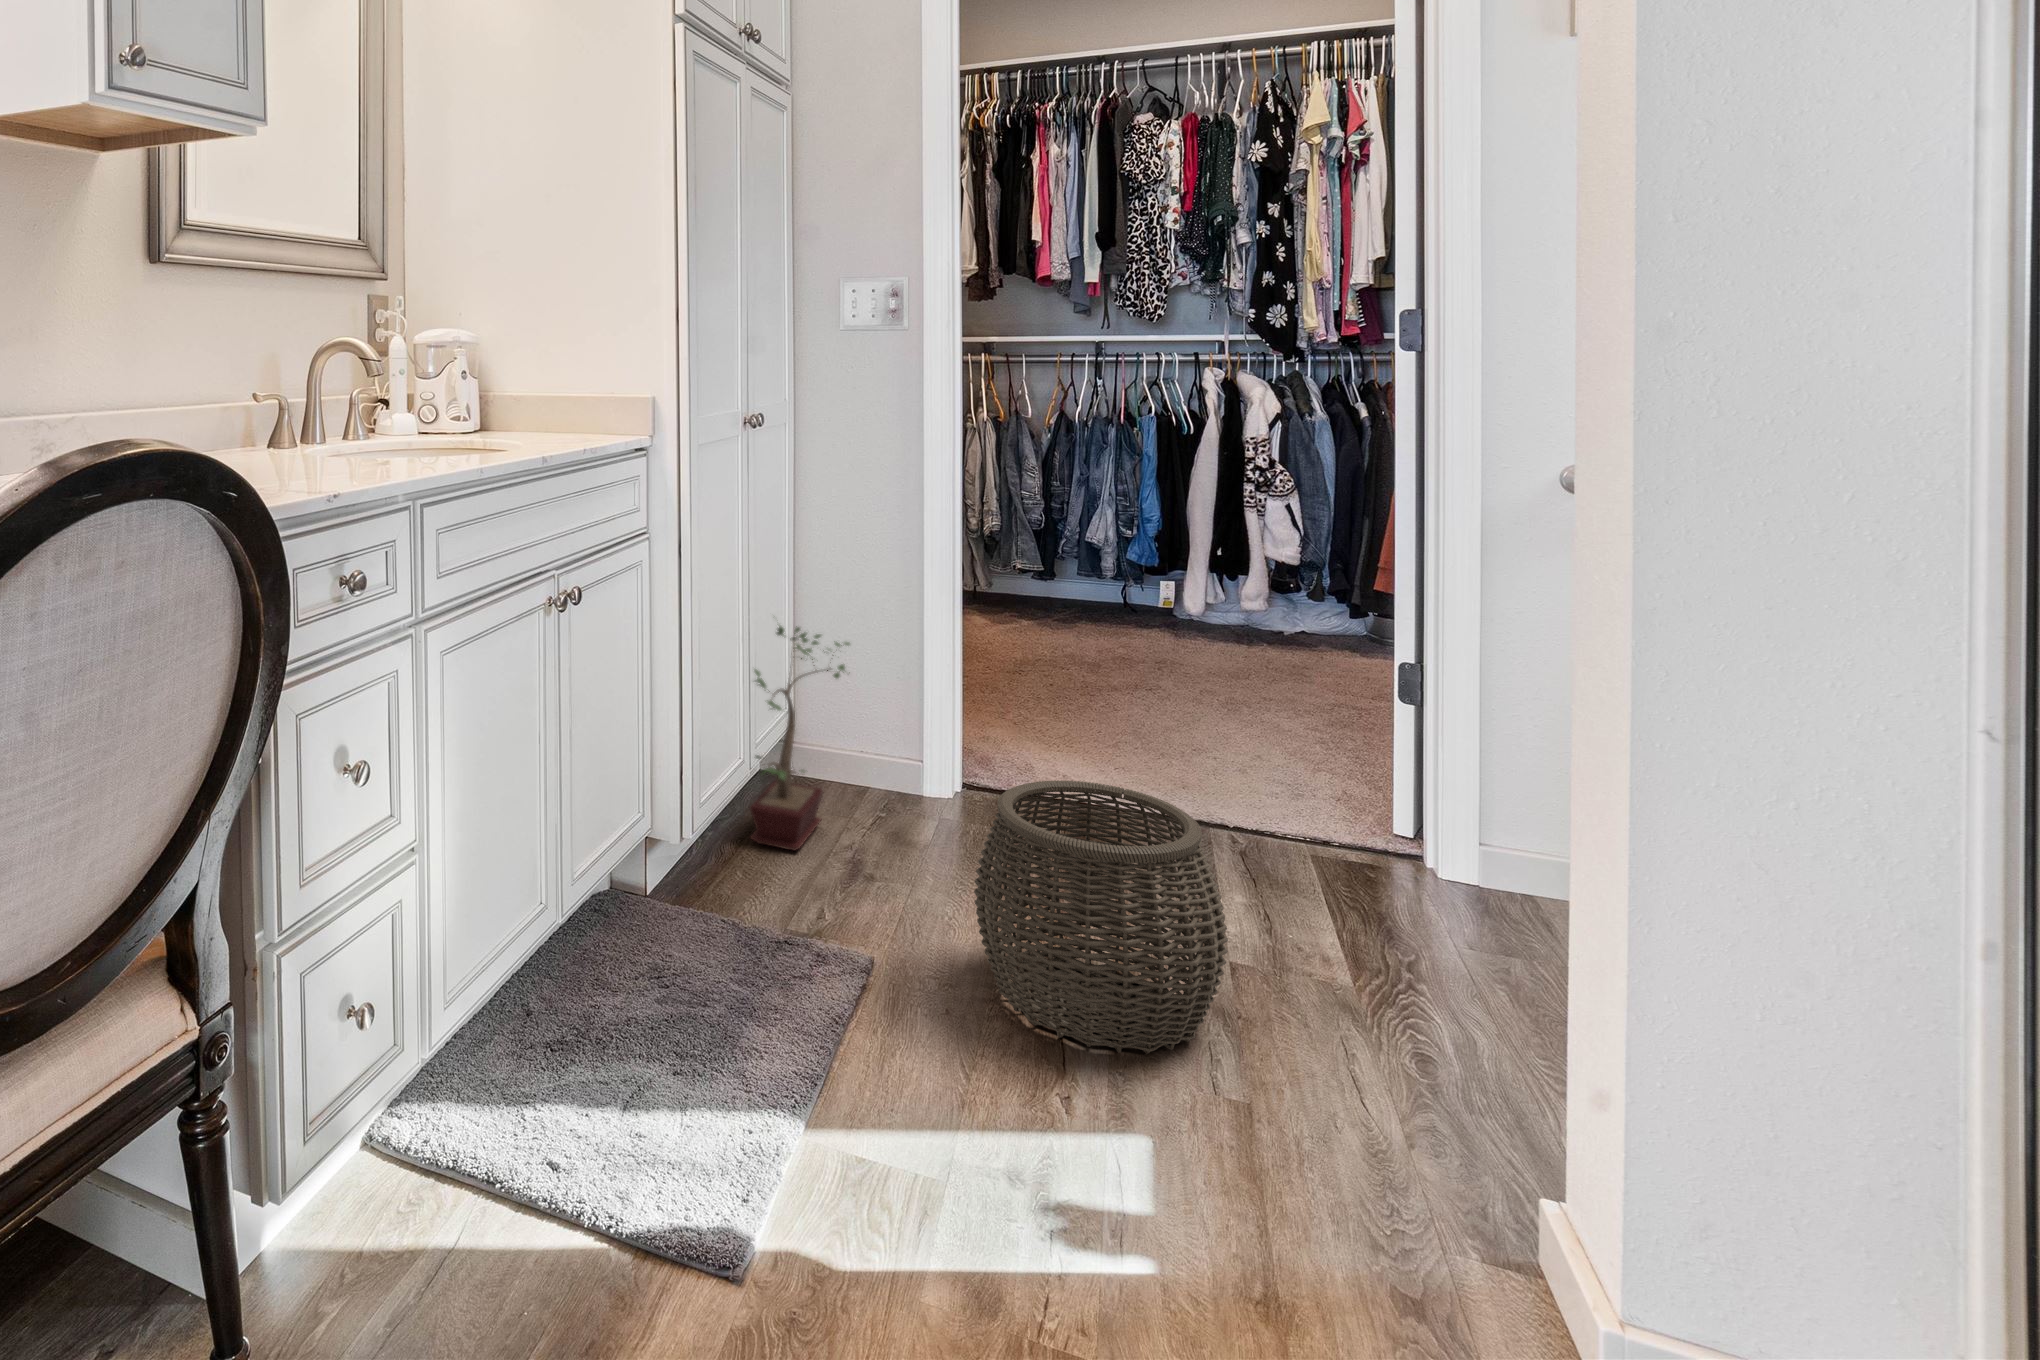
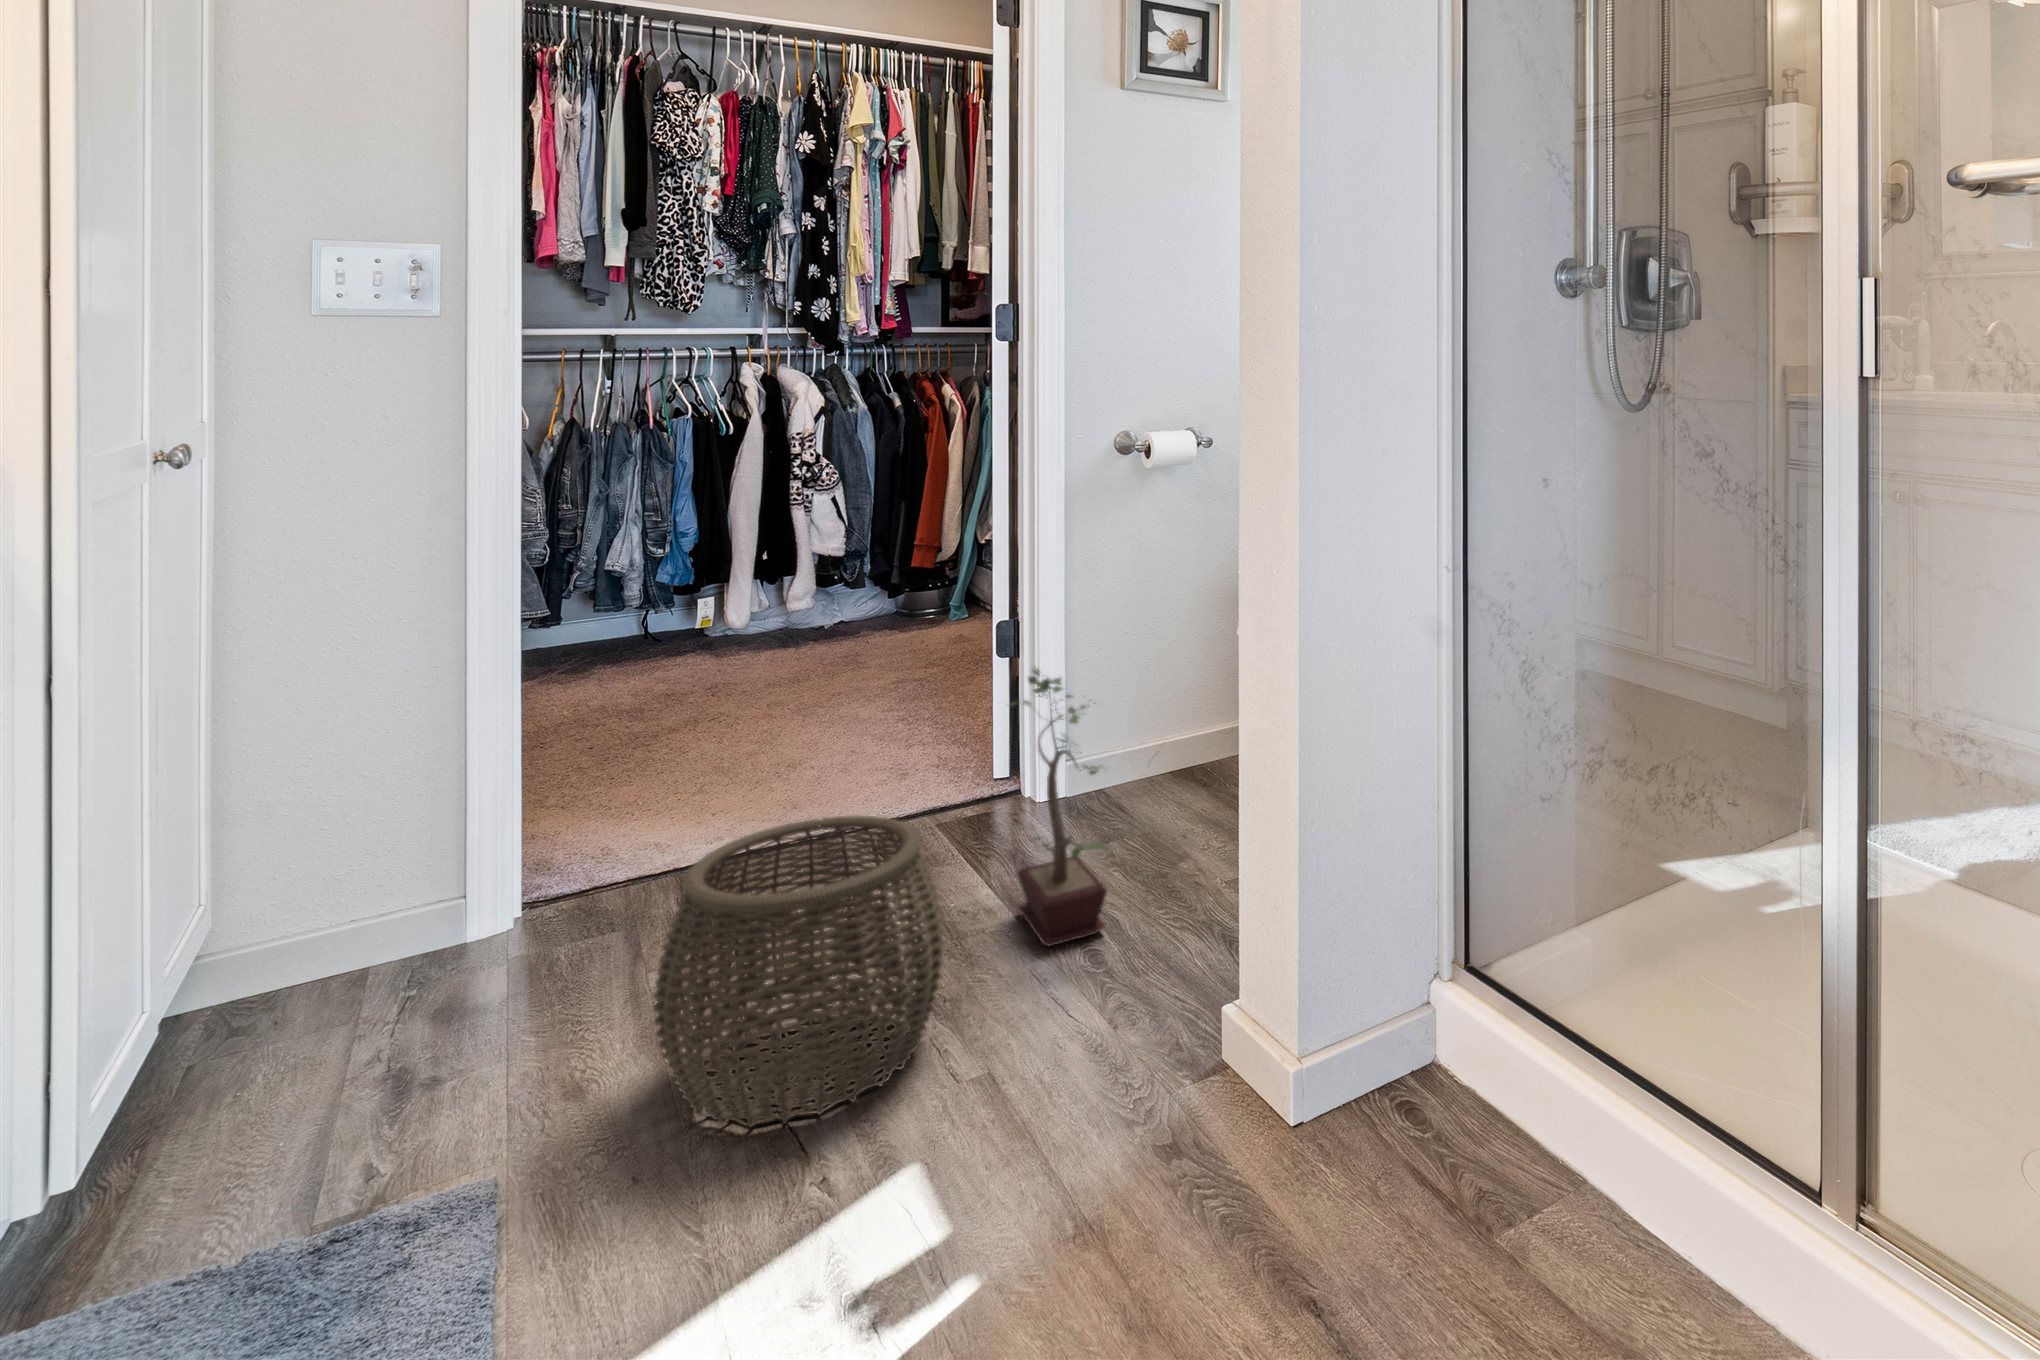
potted plant: present [750,626,849,851] -> present [1017,669,1108,946]

